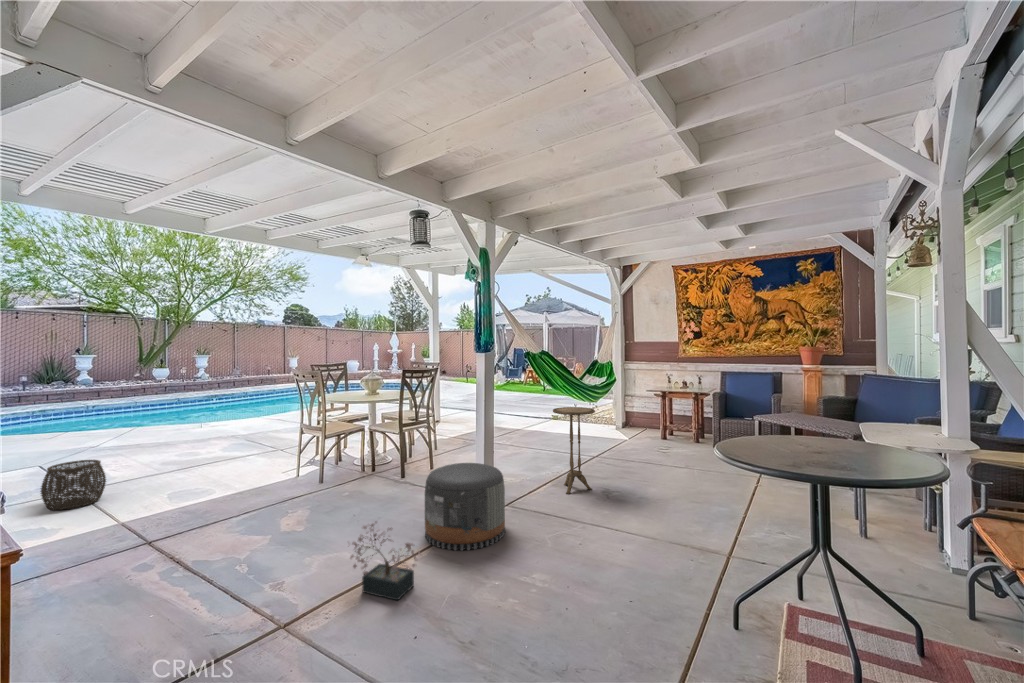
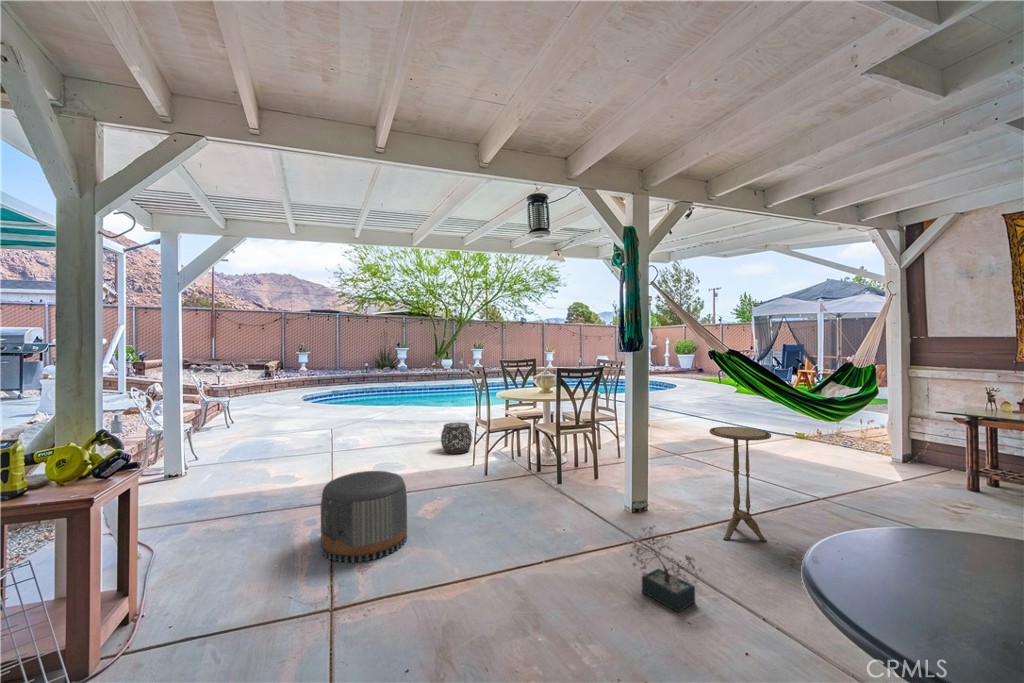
woven basket: present [41,460,106,510] -> present [441,423,472,454]
pouf: present [425,463,505,551] -> present [321,471,407,563]
decorative plant: present [350,522,420,600] -> present [628,526,703,612]

